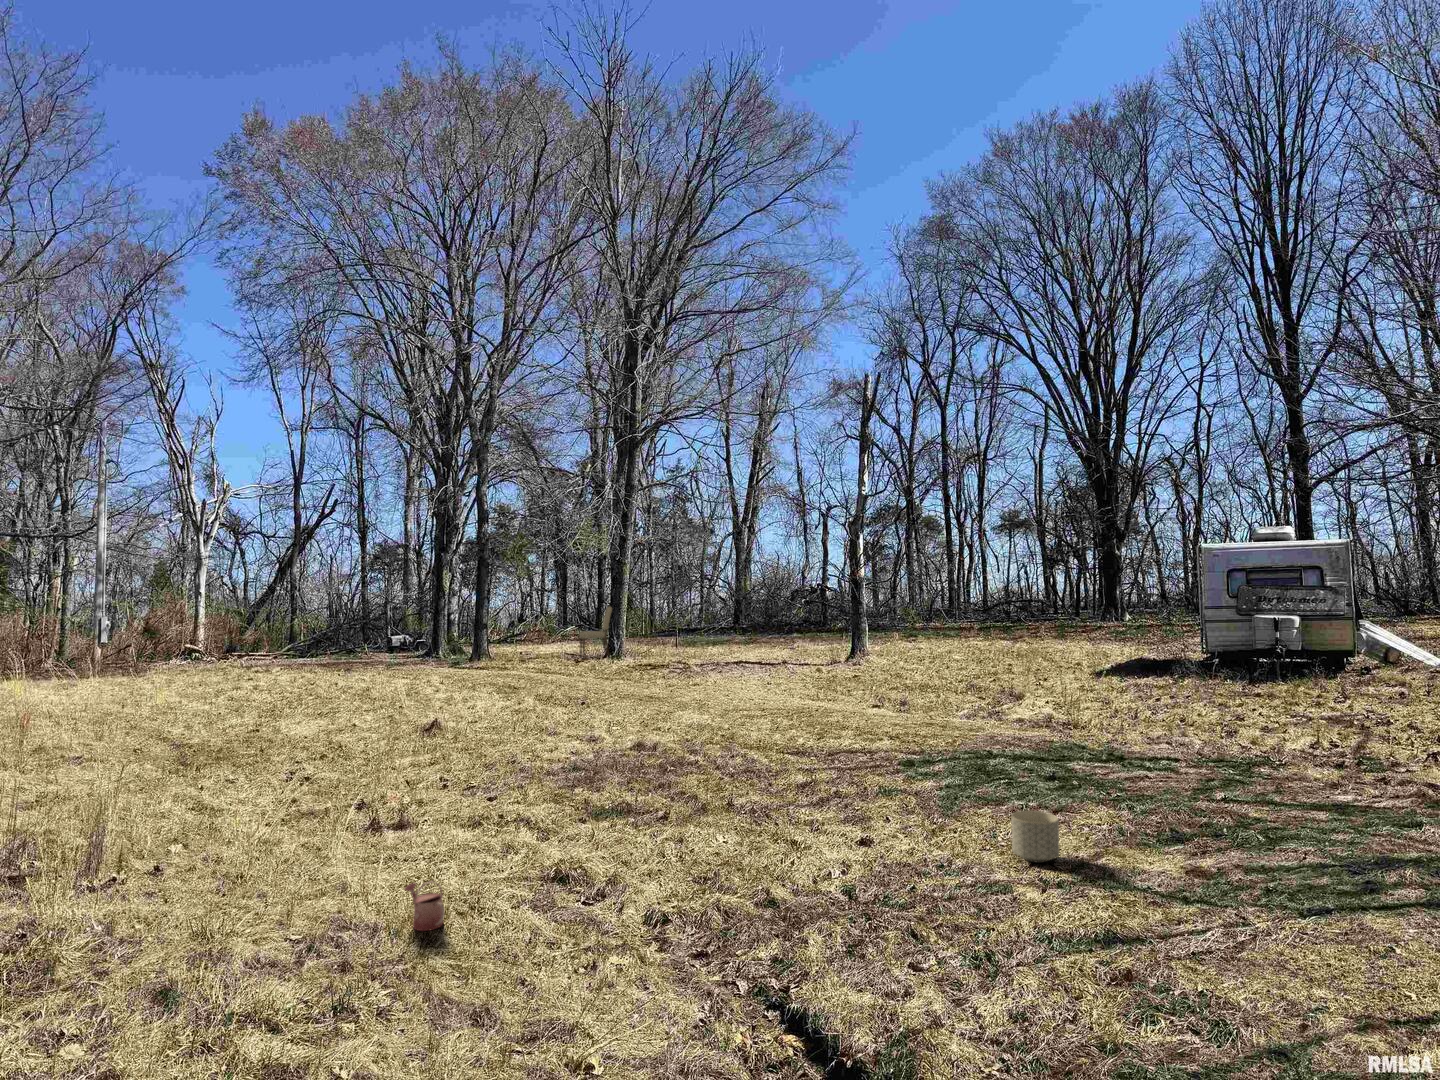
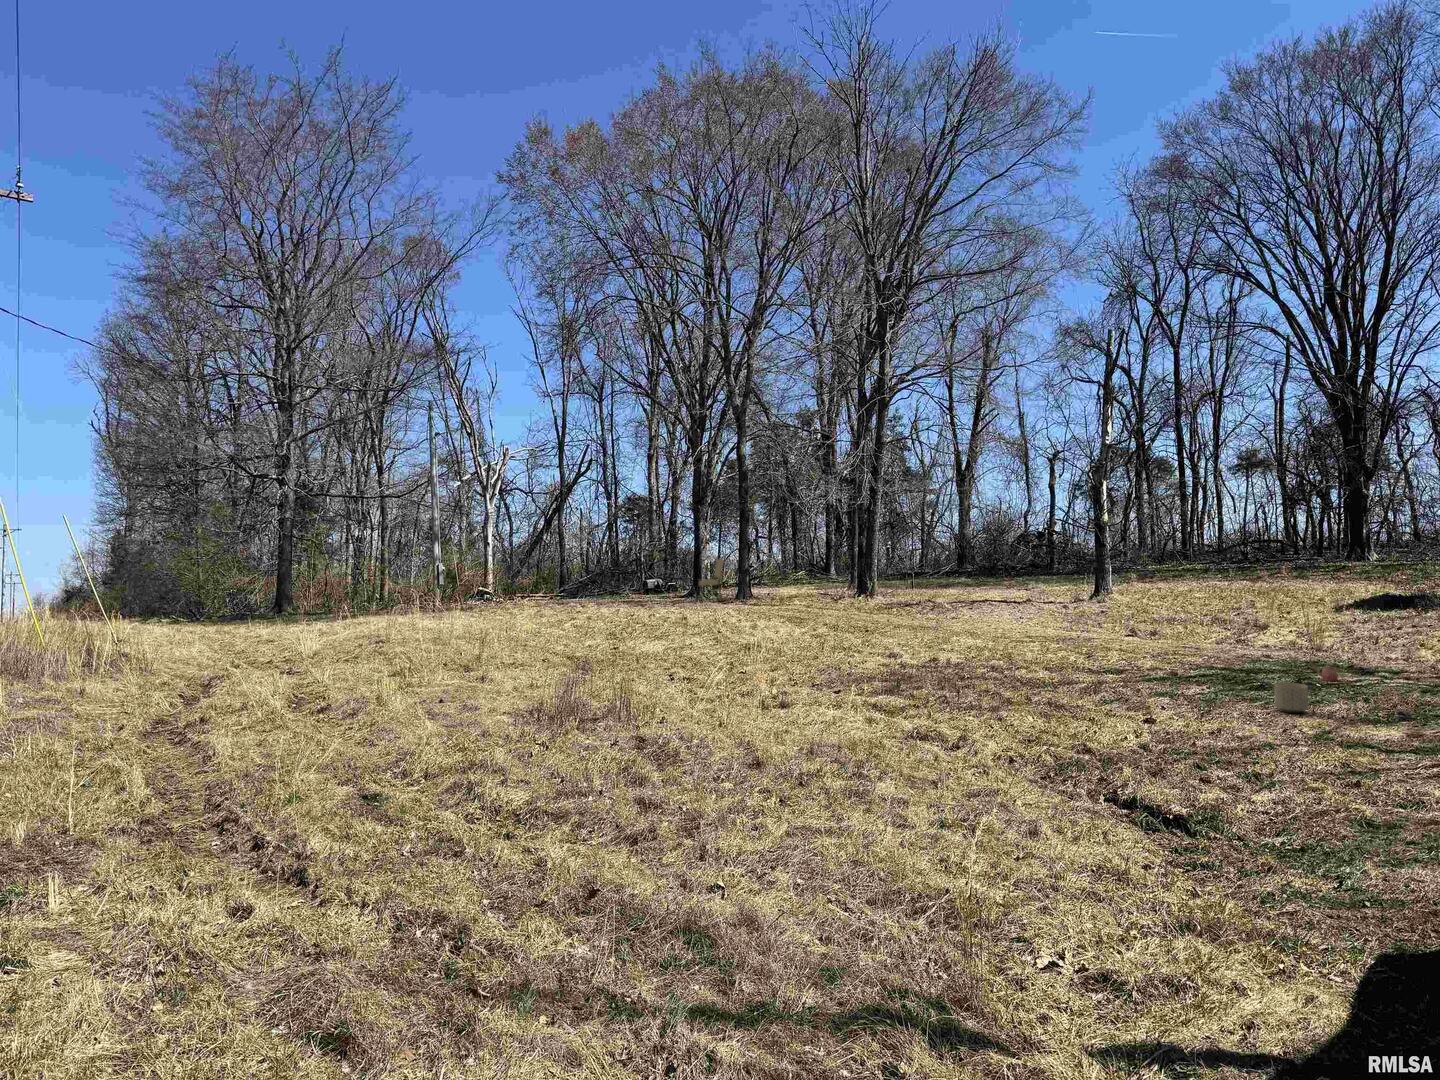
chair: present [579,607,612,658] -> present [696,559,724,601]
watering can: present [405,881,445,931] -> present [1310,661,1345,681]

